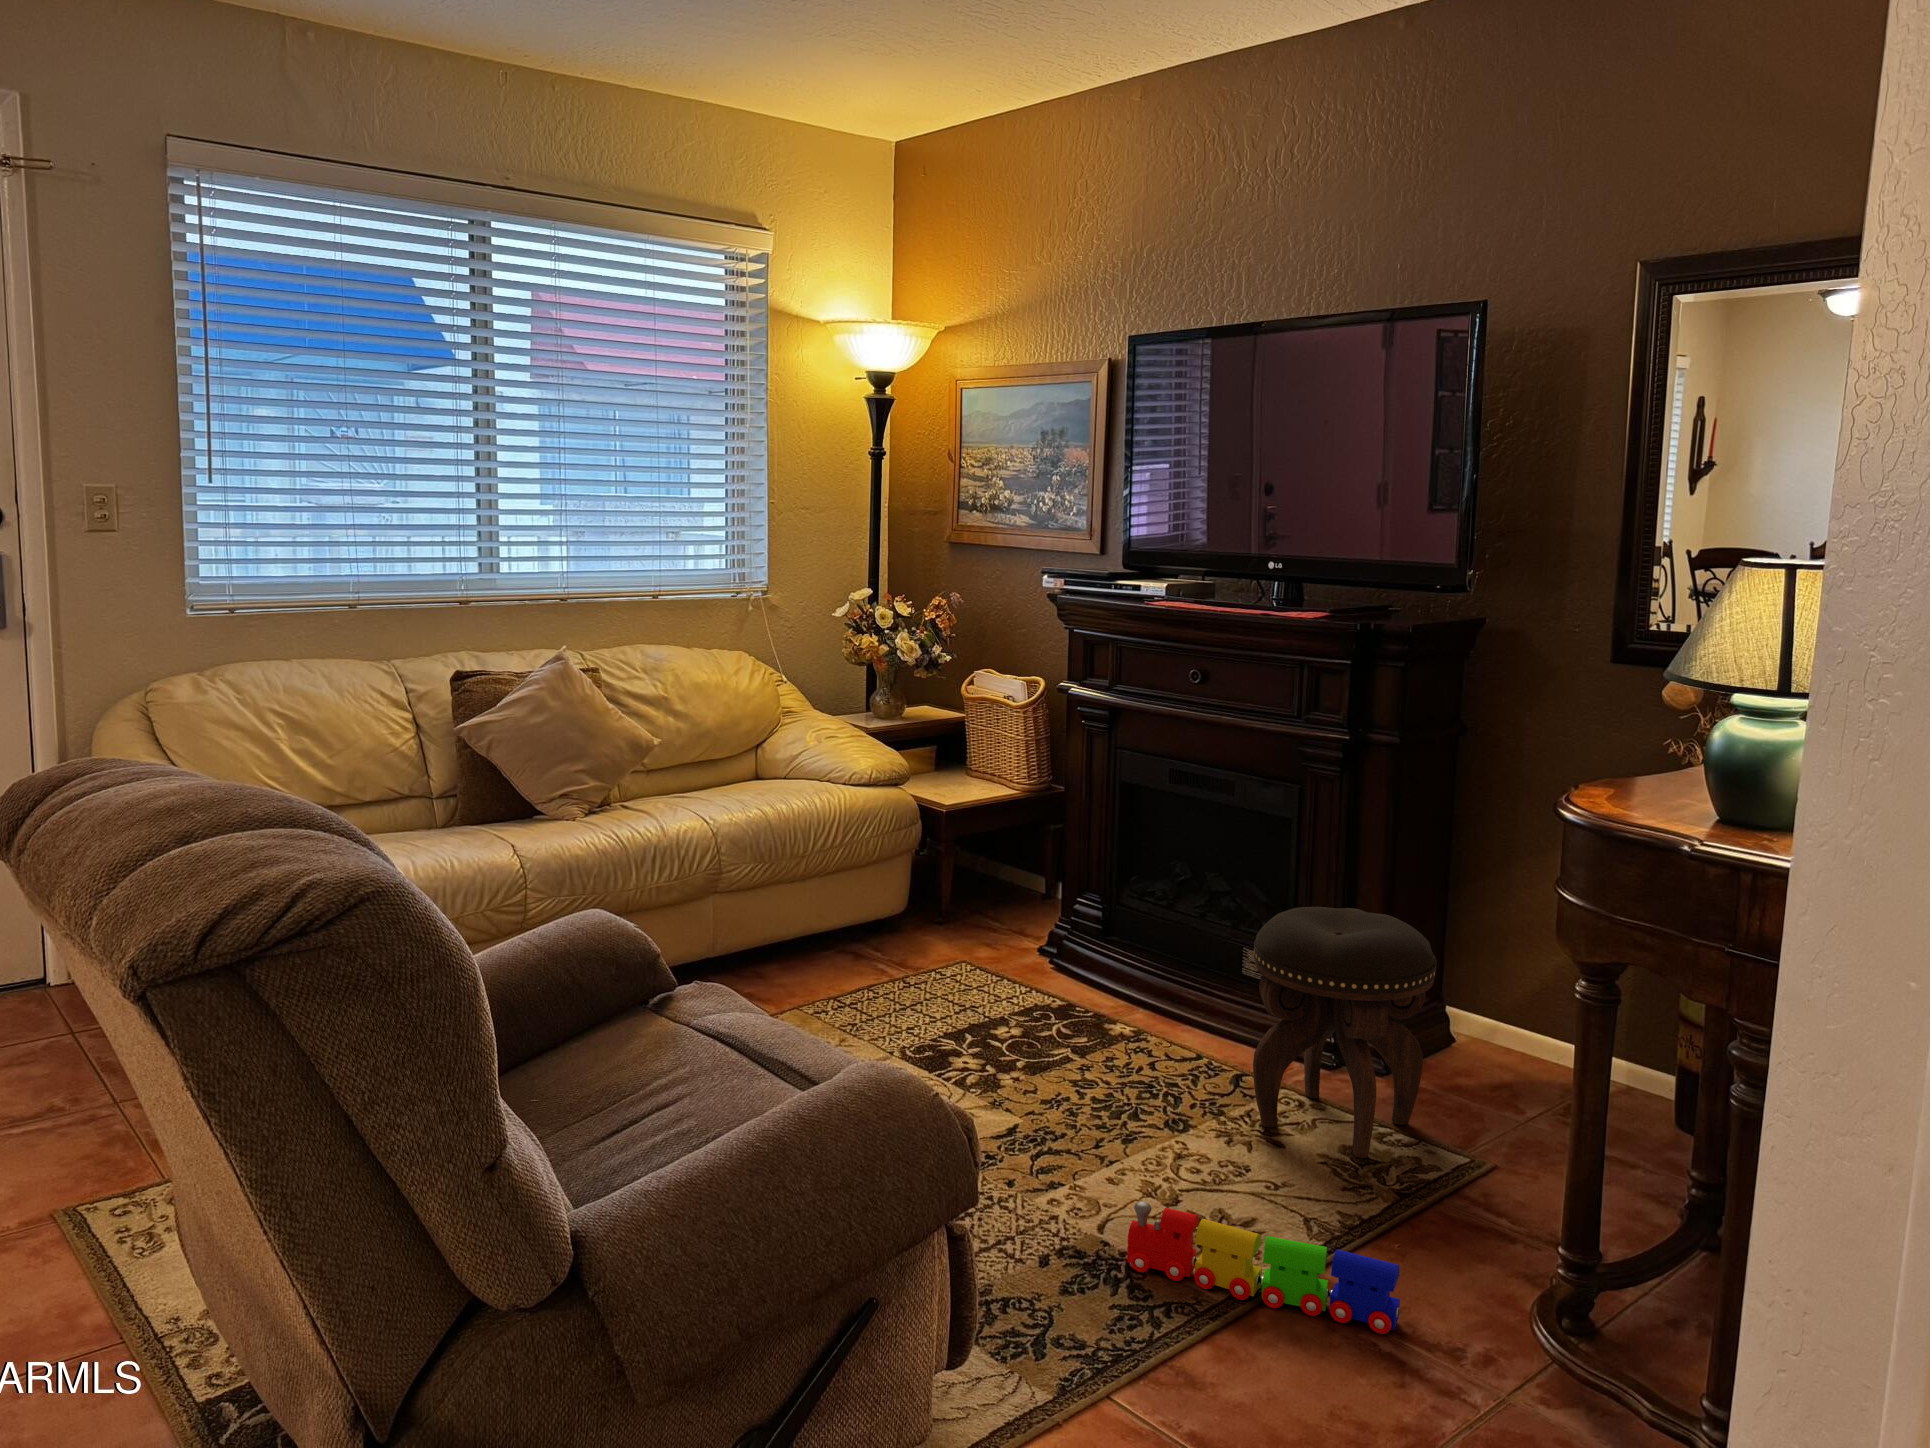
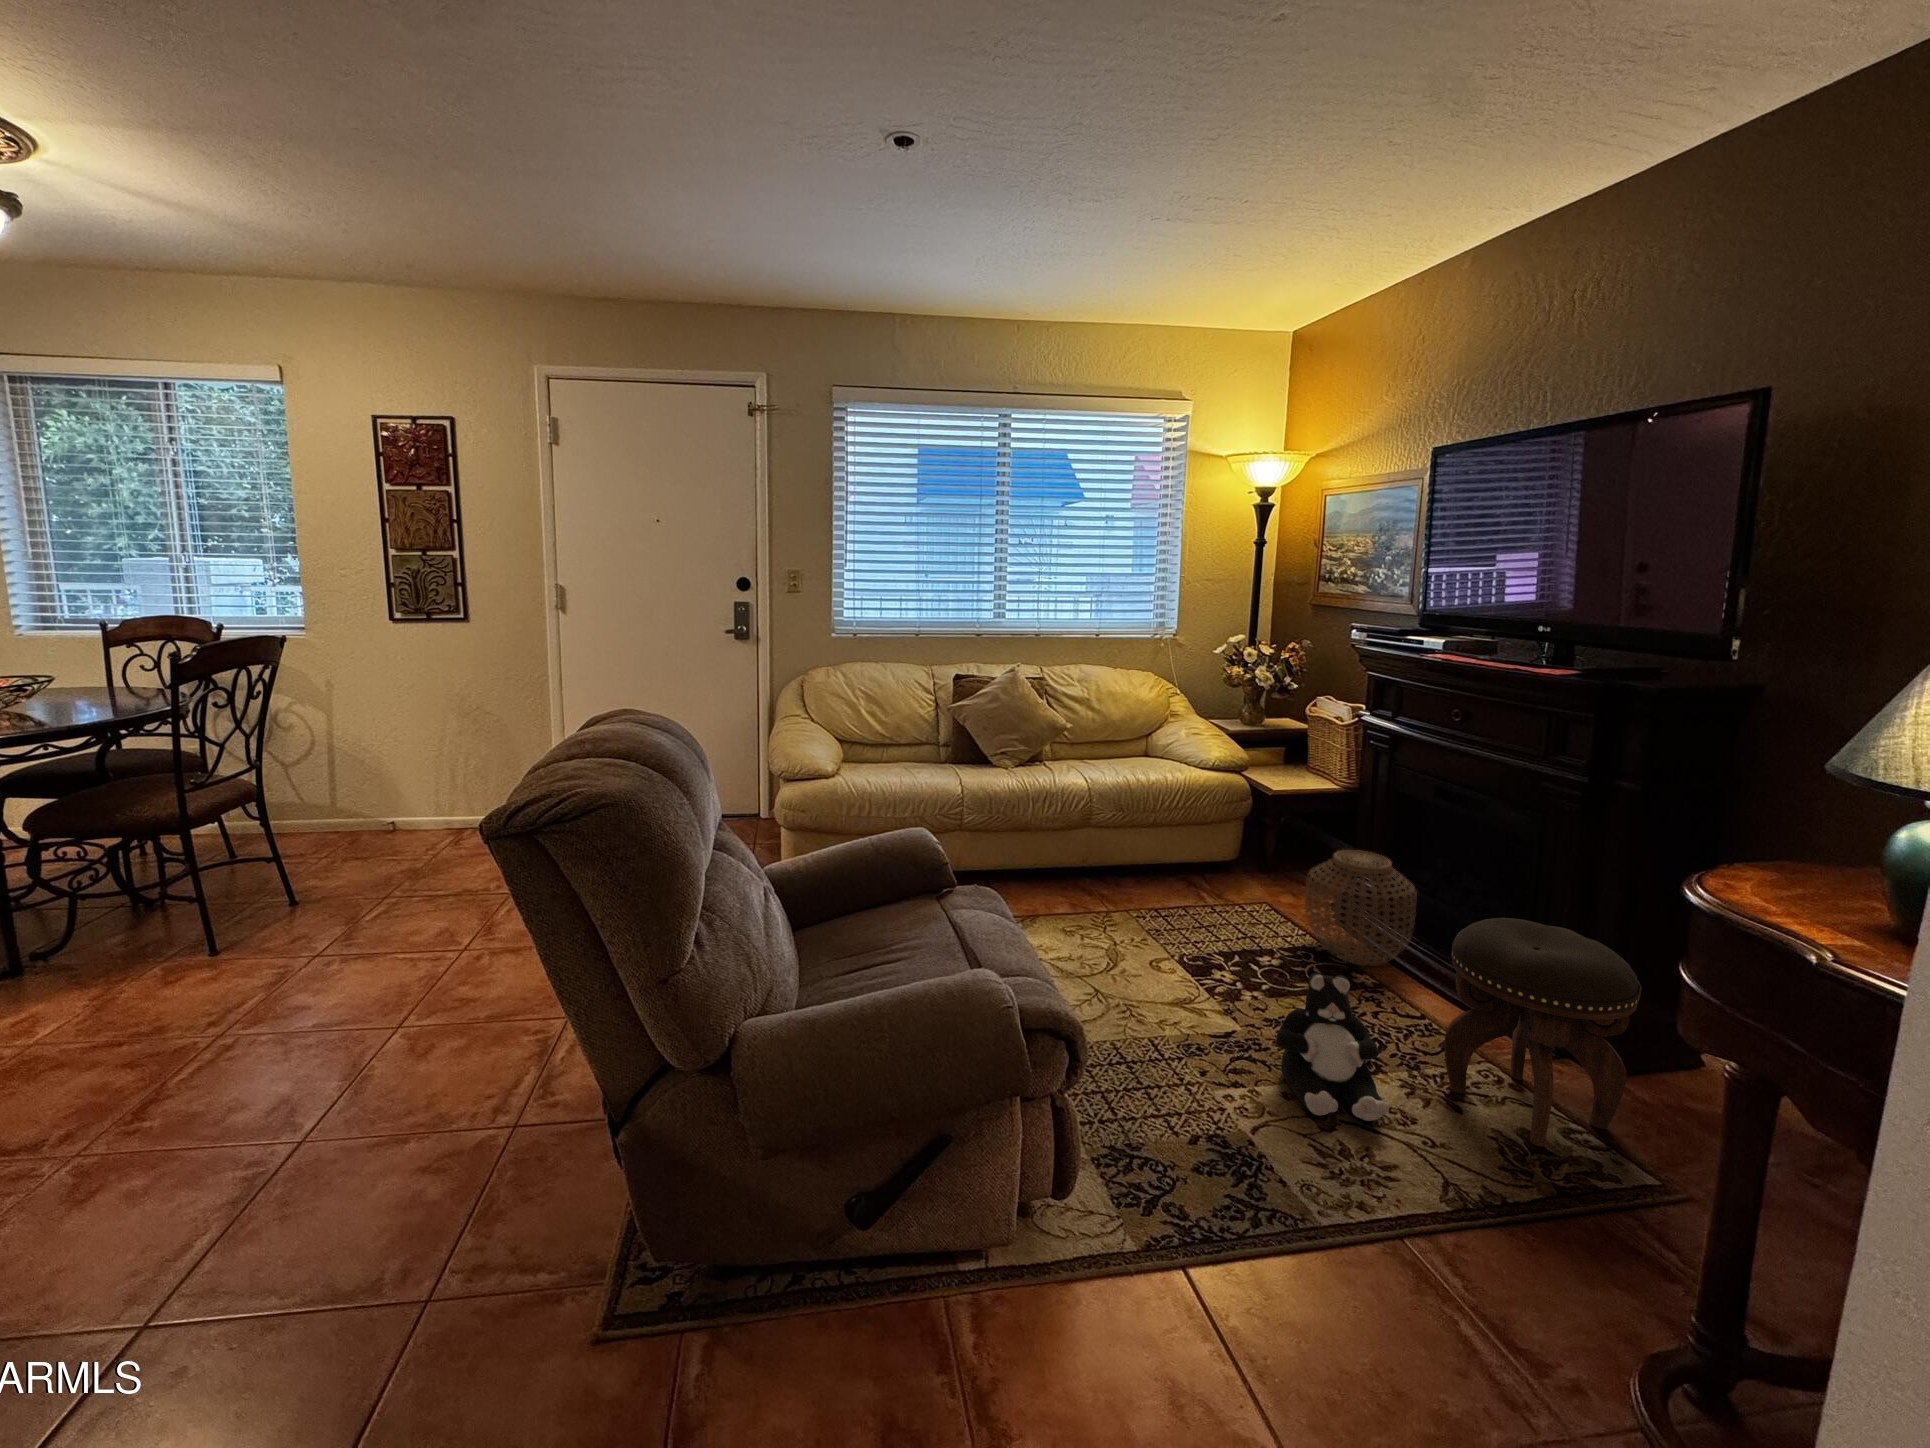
woven basket: none [1031,866,1160,1015] -> present [1305,850,1417,966]
plush toy: none [1089,1011,1229,1190] -> present [1276,973,1389,1121]
toy train: present [1127,1201,1400,1334] -> none [1258,1122,1491,1313]

